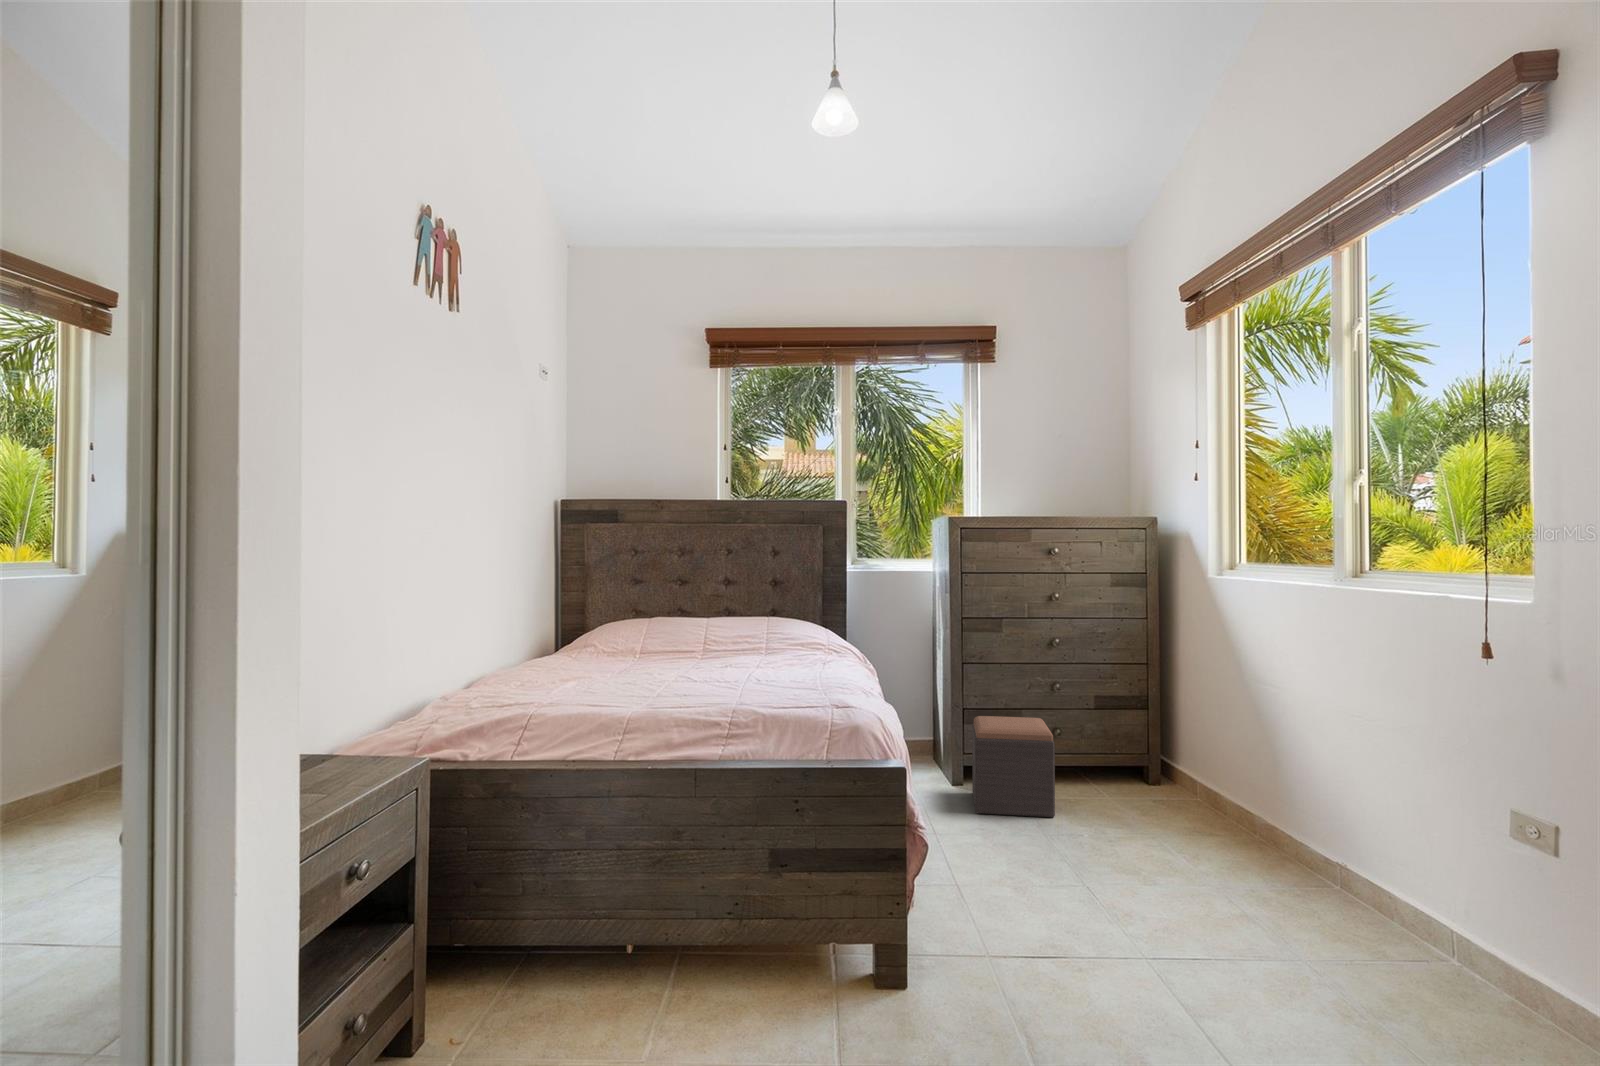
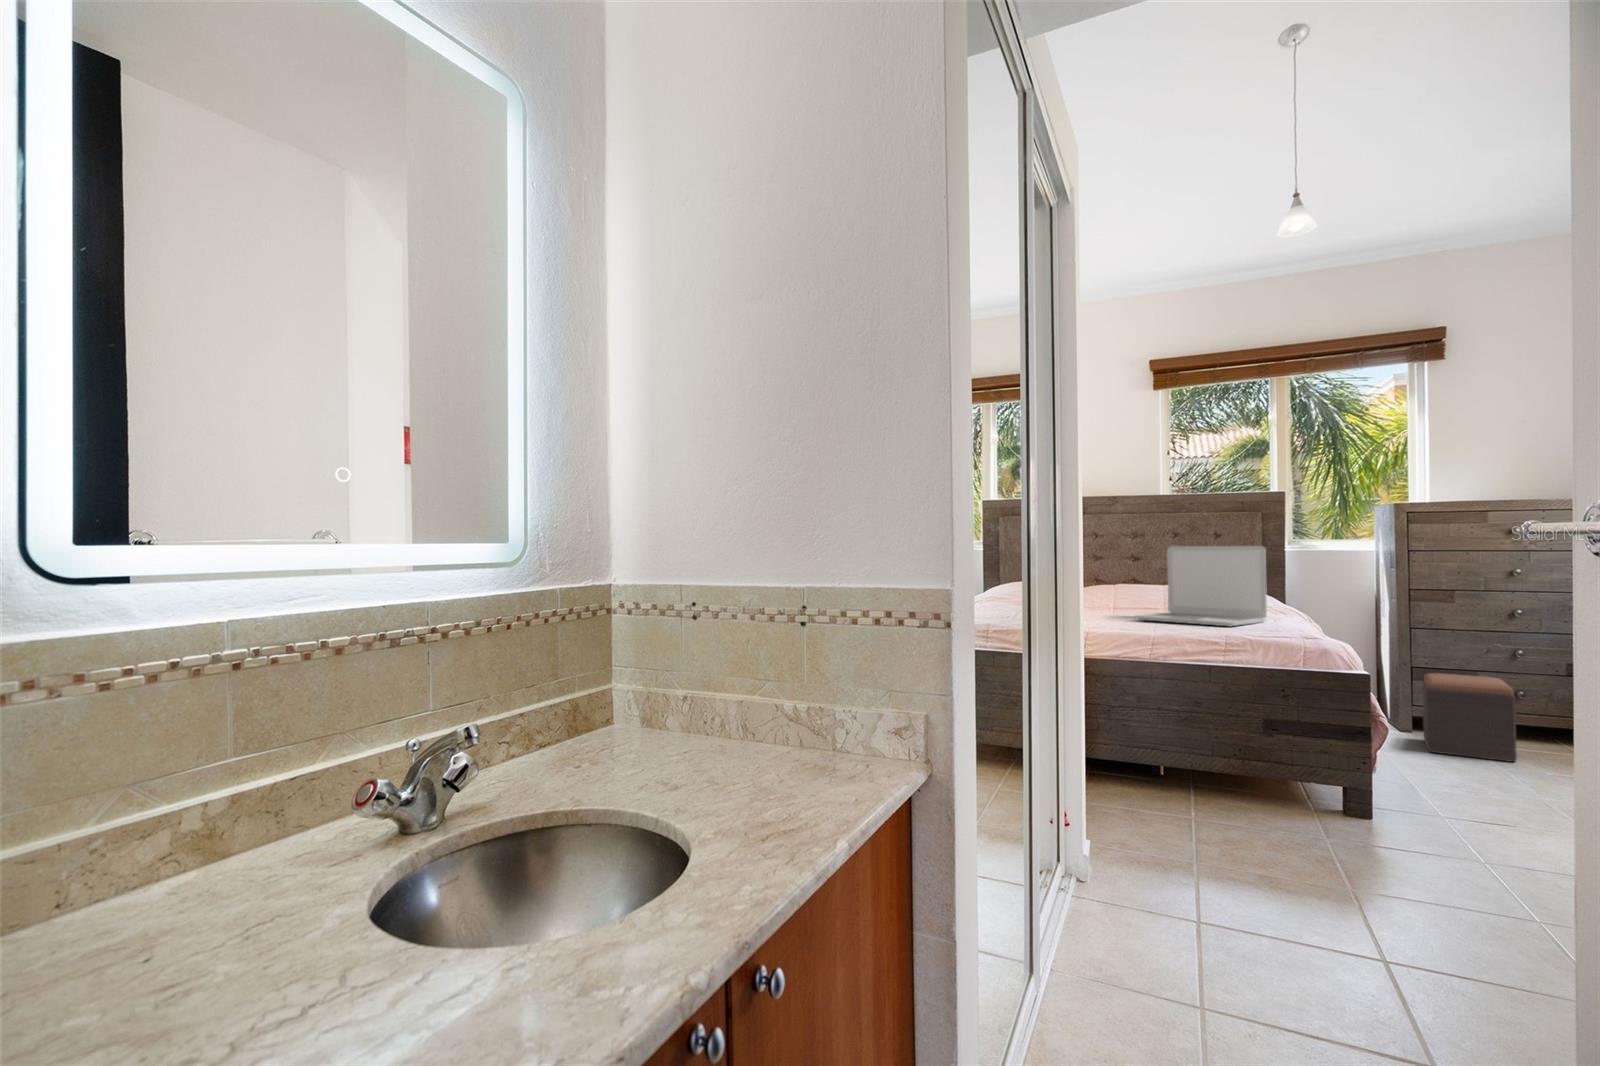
laptop: none [638,572,805,689] -> present [1135,546,1267,626]

